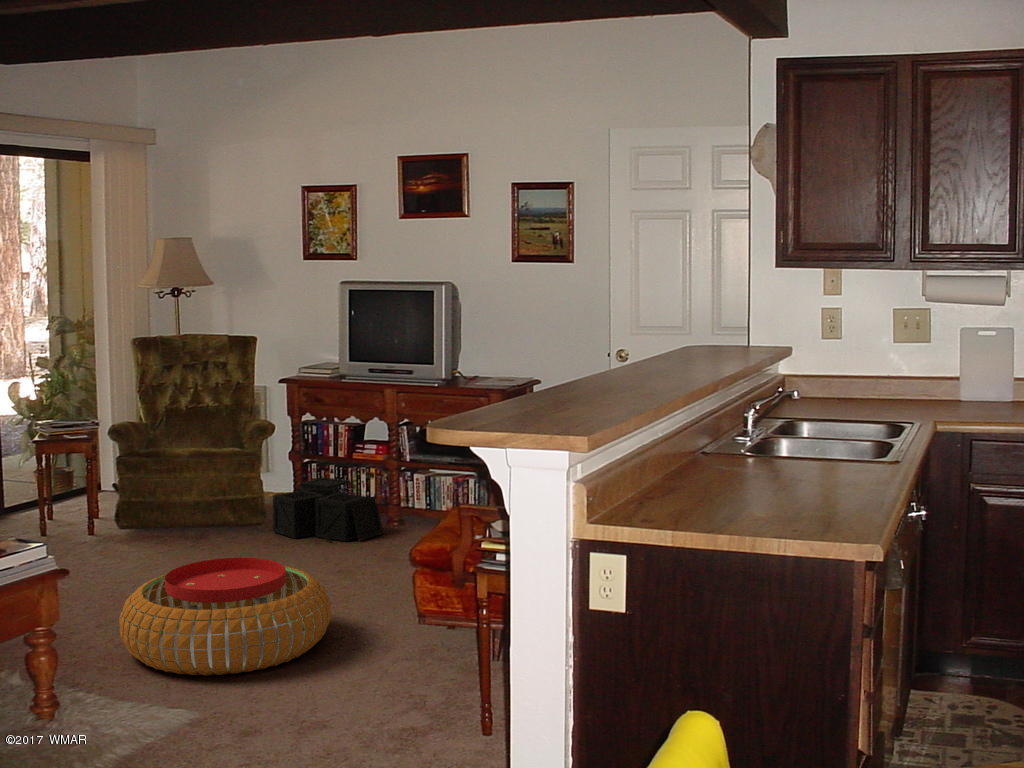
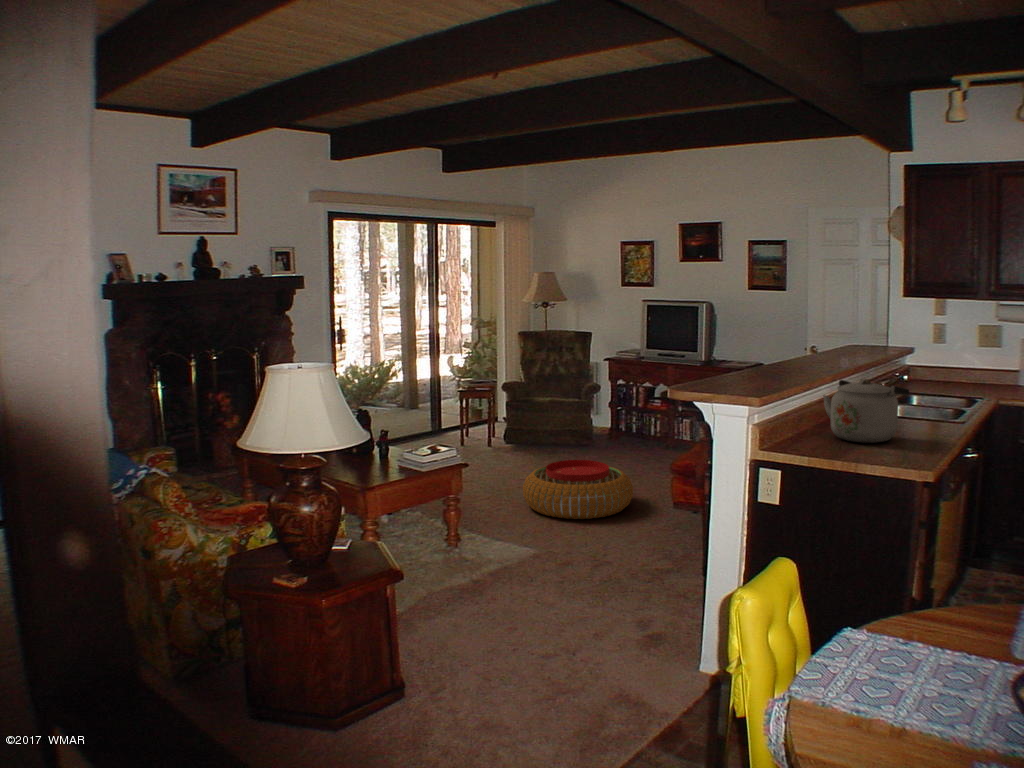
kettle: none [696,381,859,509] -> present [823,379,909,443]
storage bin: present [273,477,383,542] -> none [599,419,664,457]

